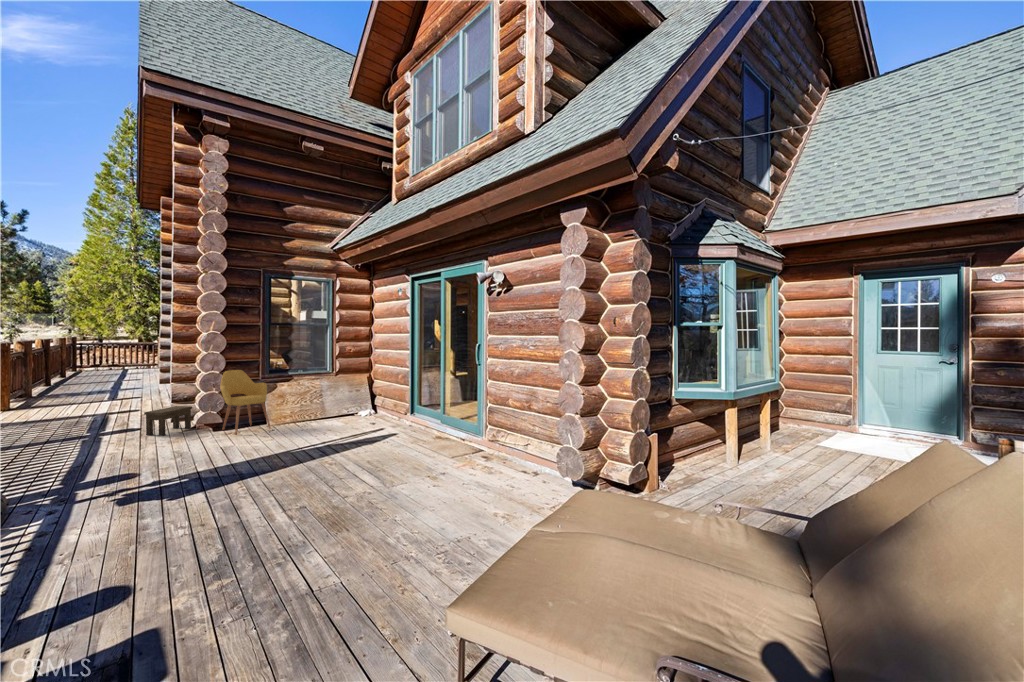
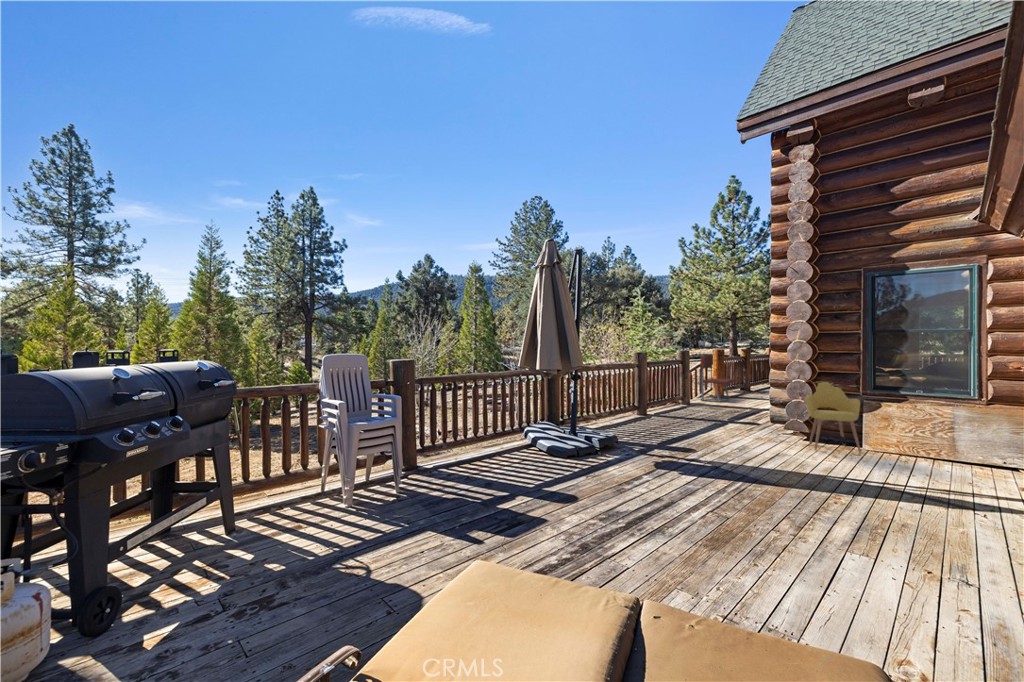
bench: none [12,345,71,412] -> present [700,355,736,402]
side table: present [144,406,192,436] -> none [745,411,787,435]

